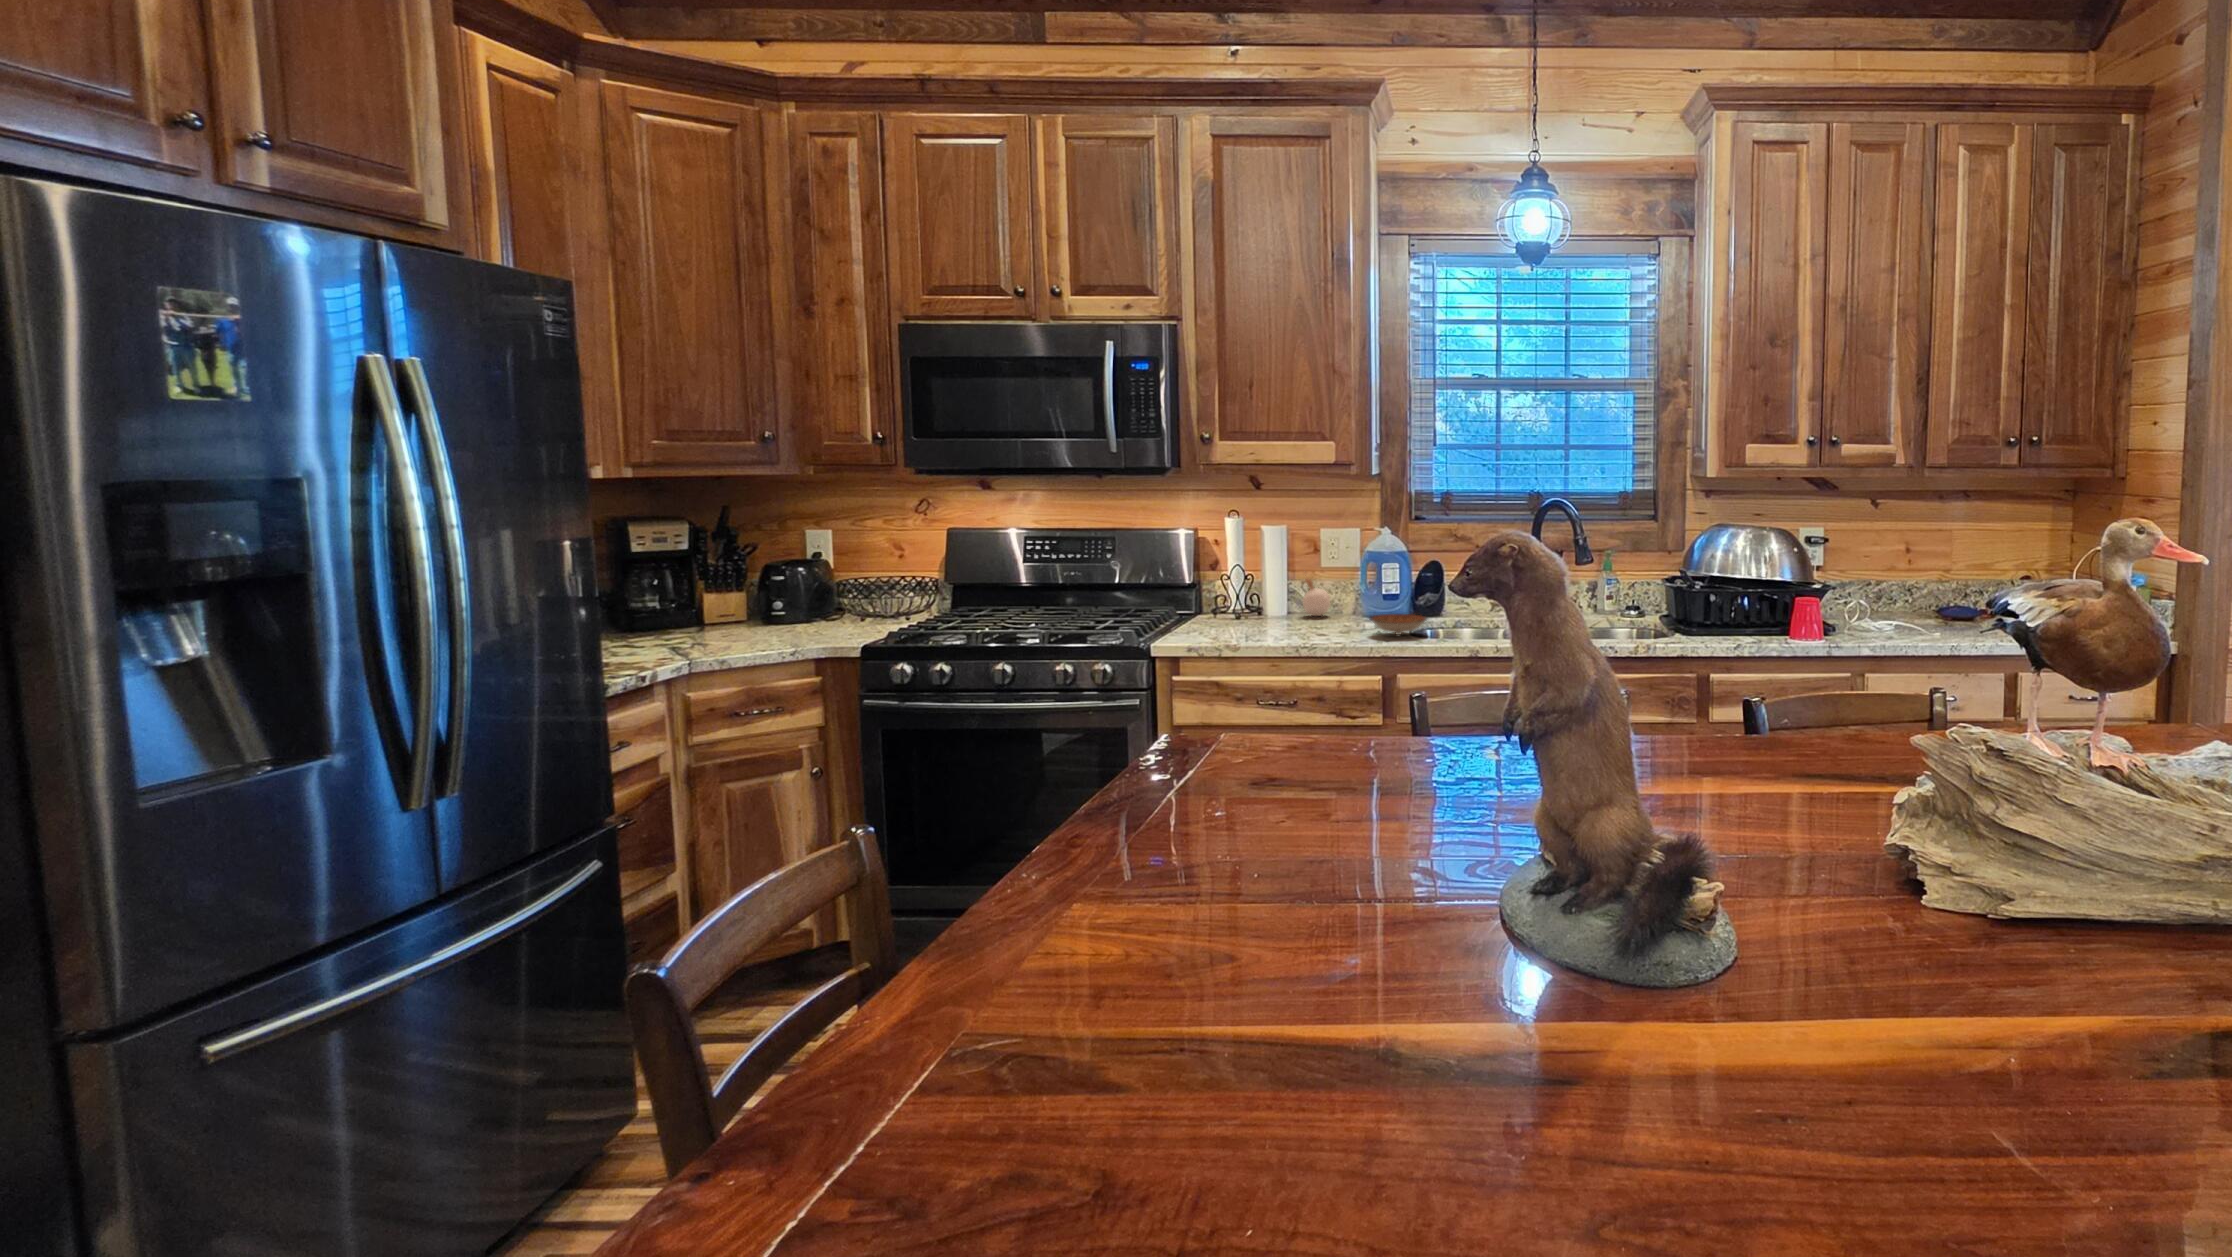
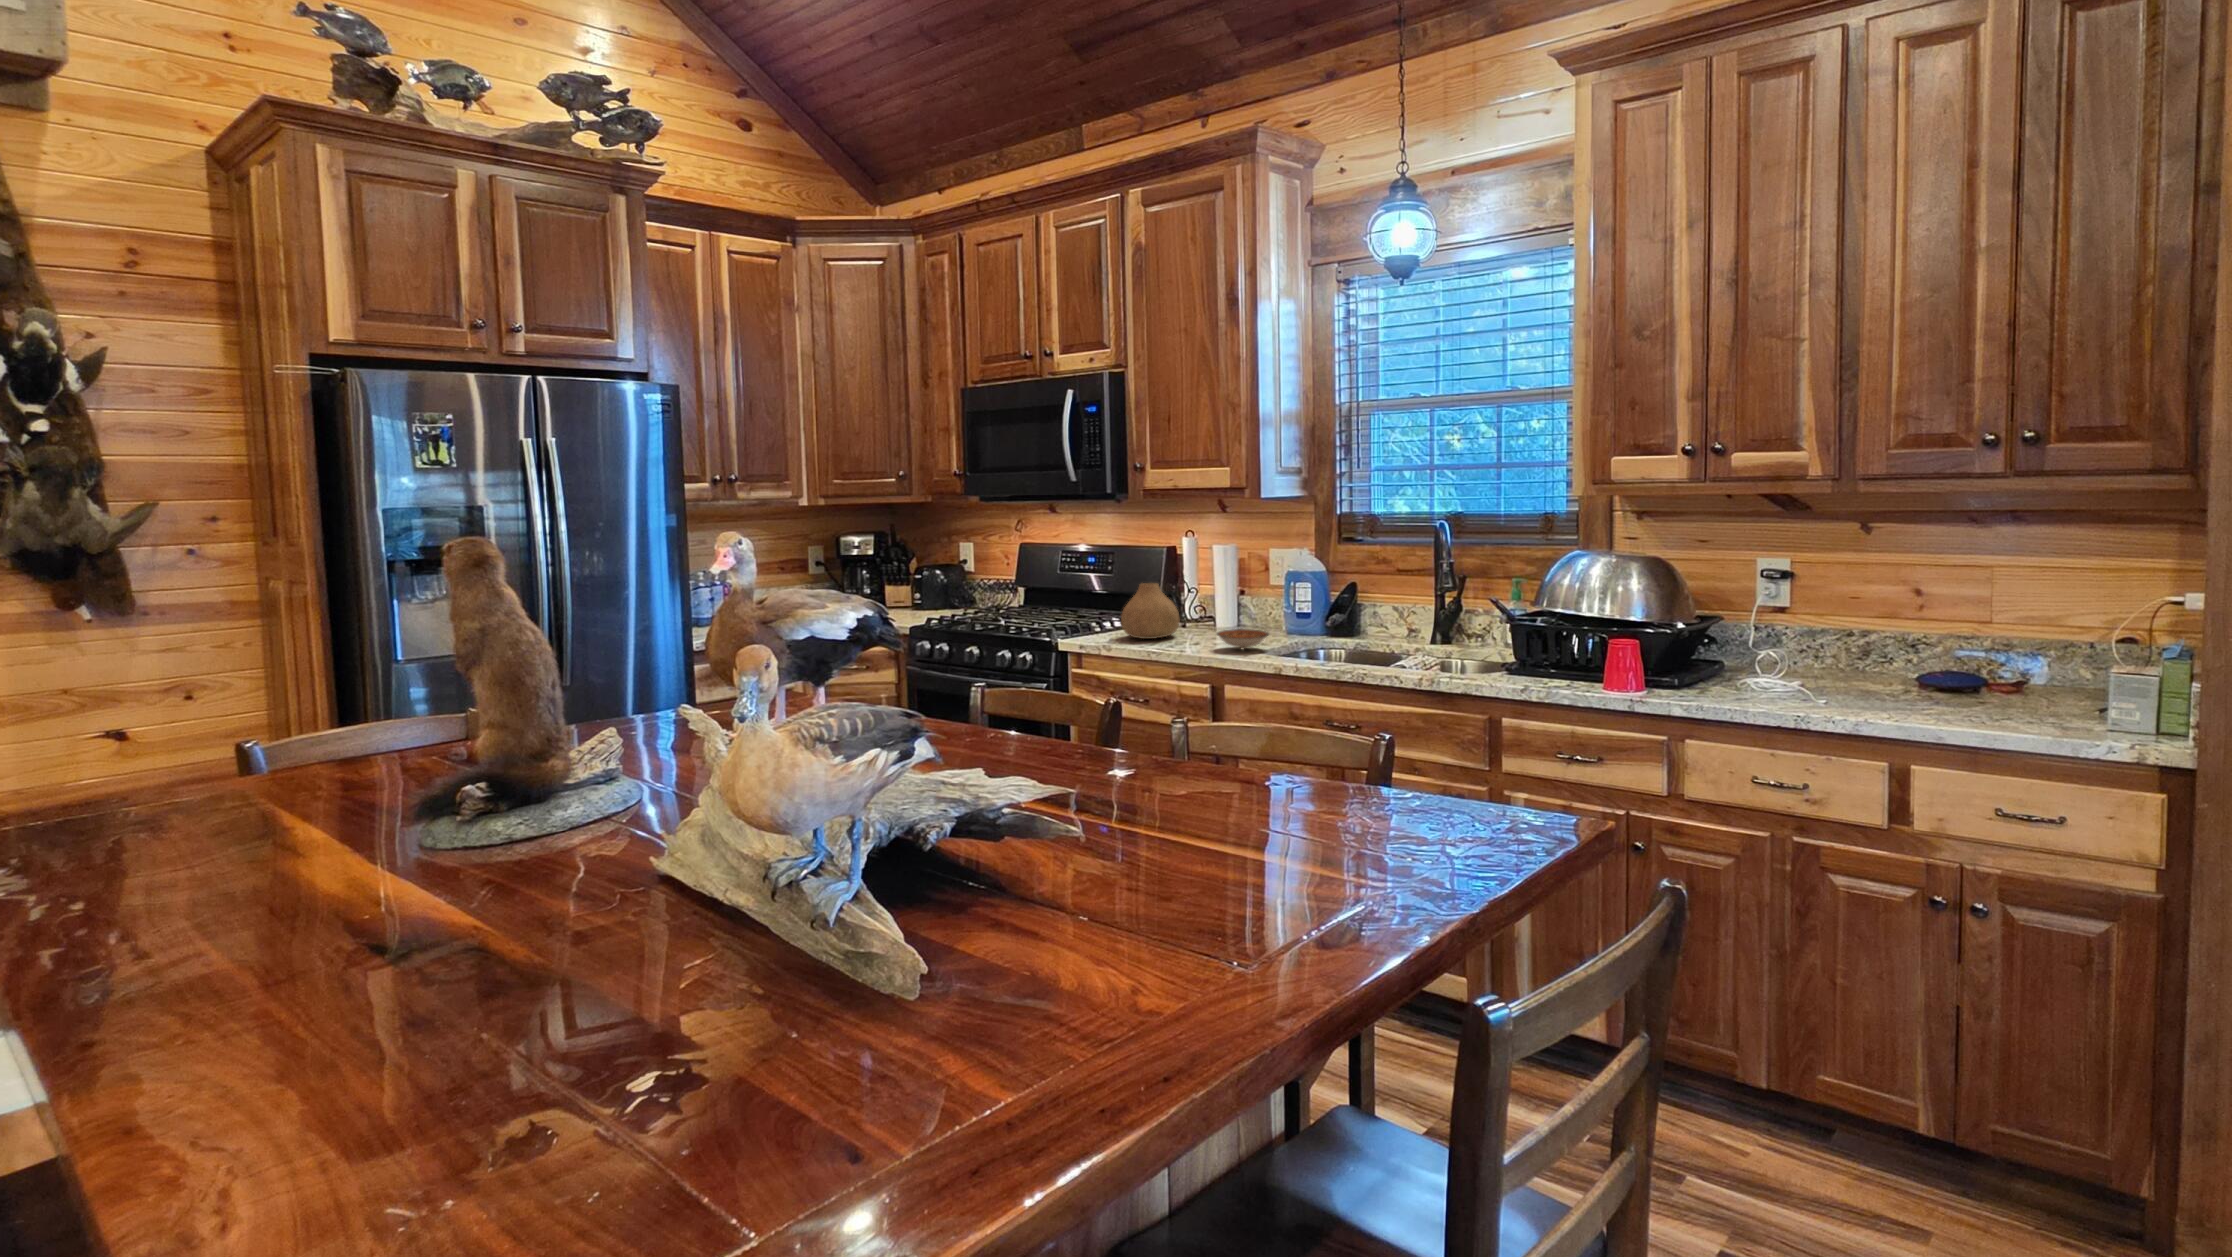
vase: none [1224,570,1292,633] -> present [1121,583,1180,639]
candle: present [1303,578,1331,616] -> none [1220,584,1246,629]

